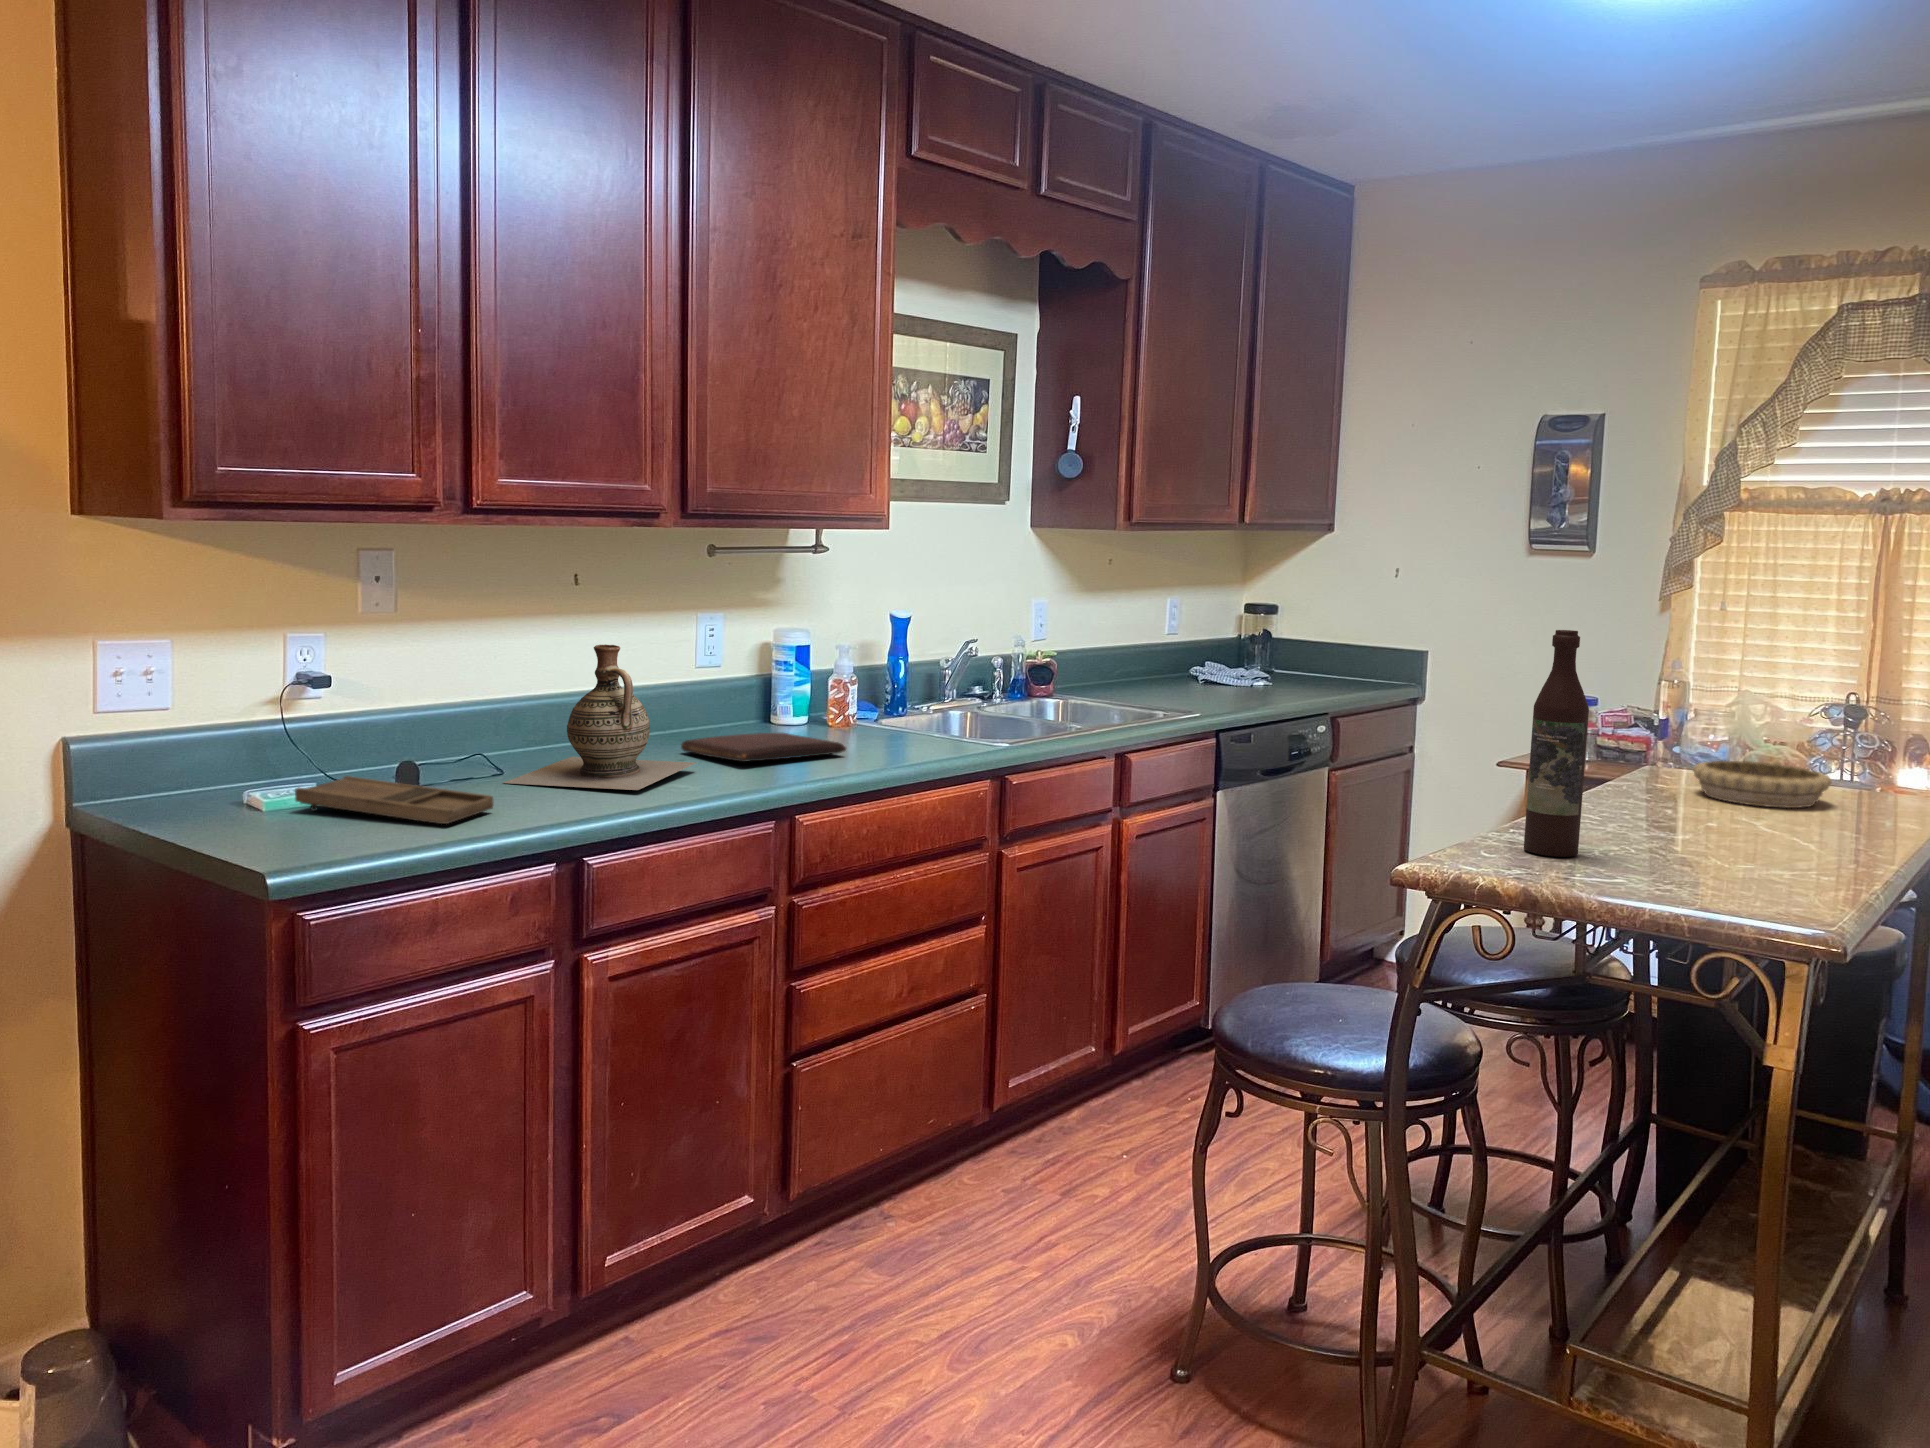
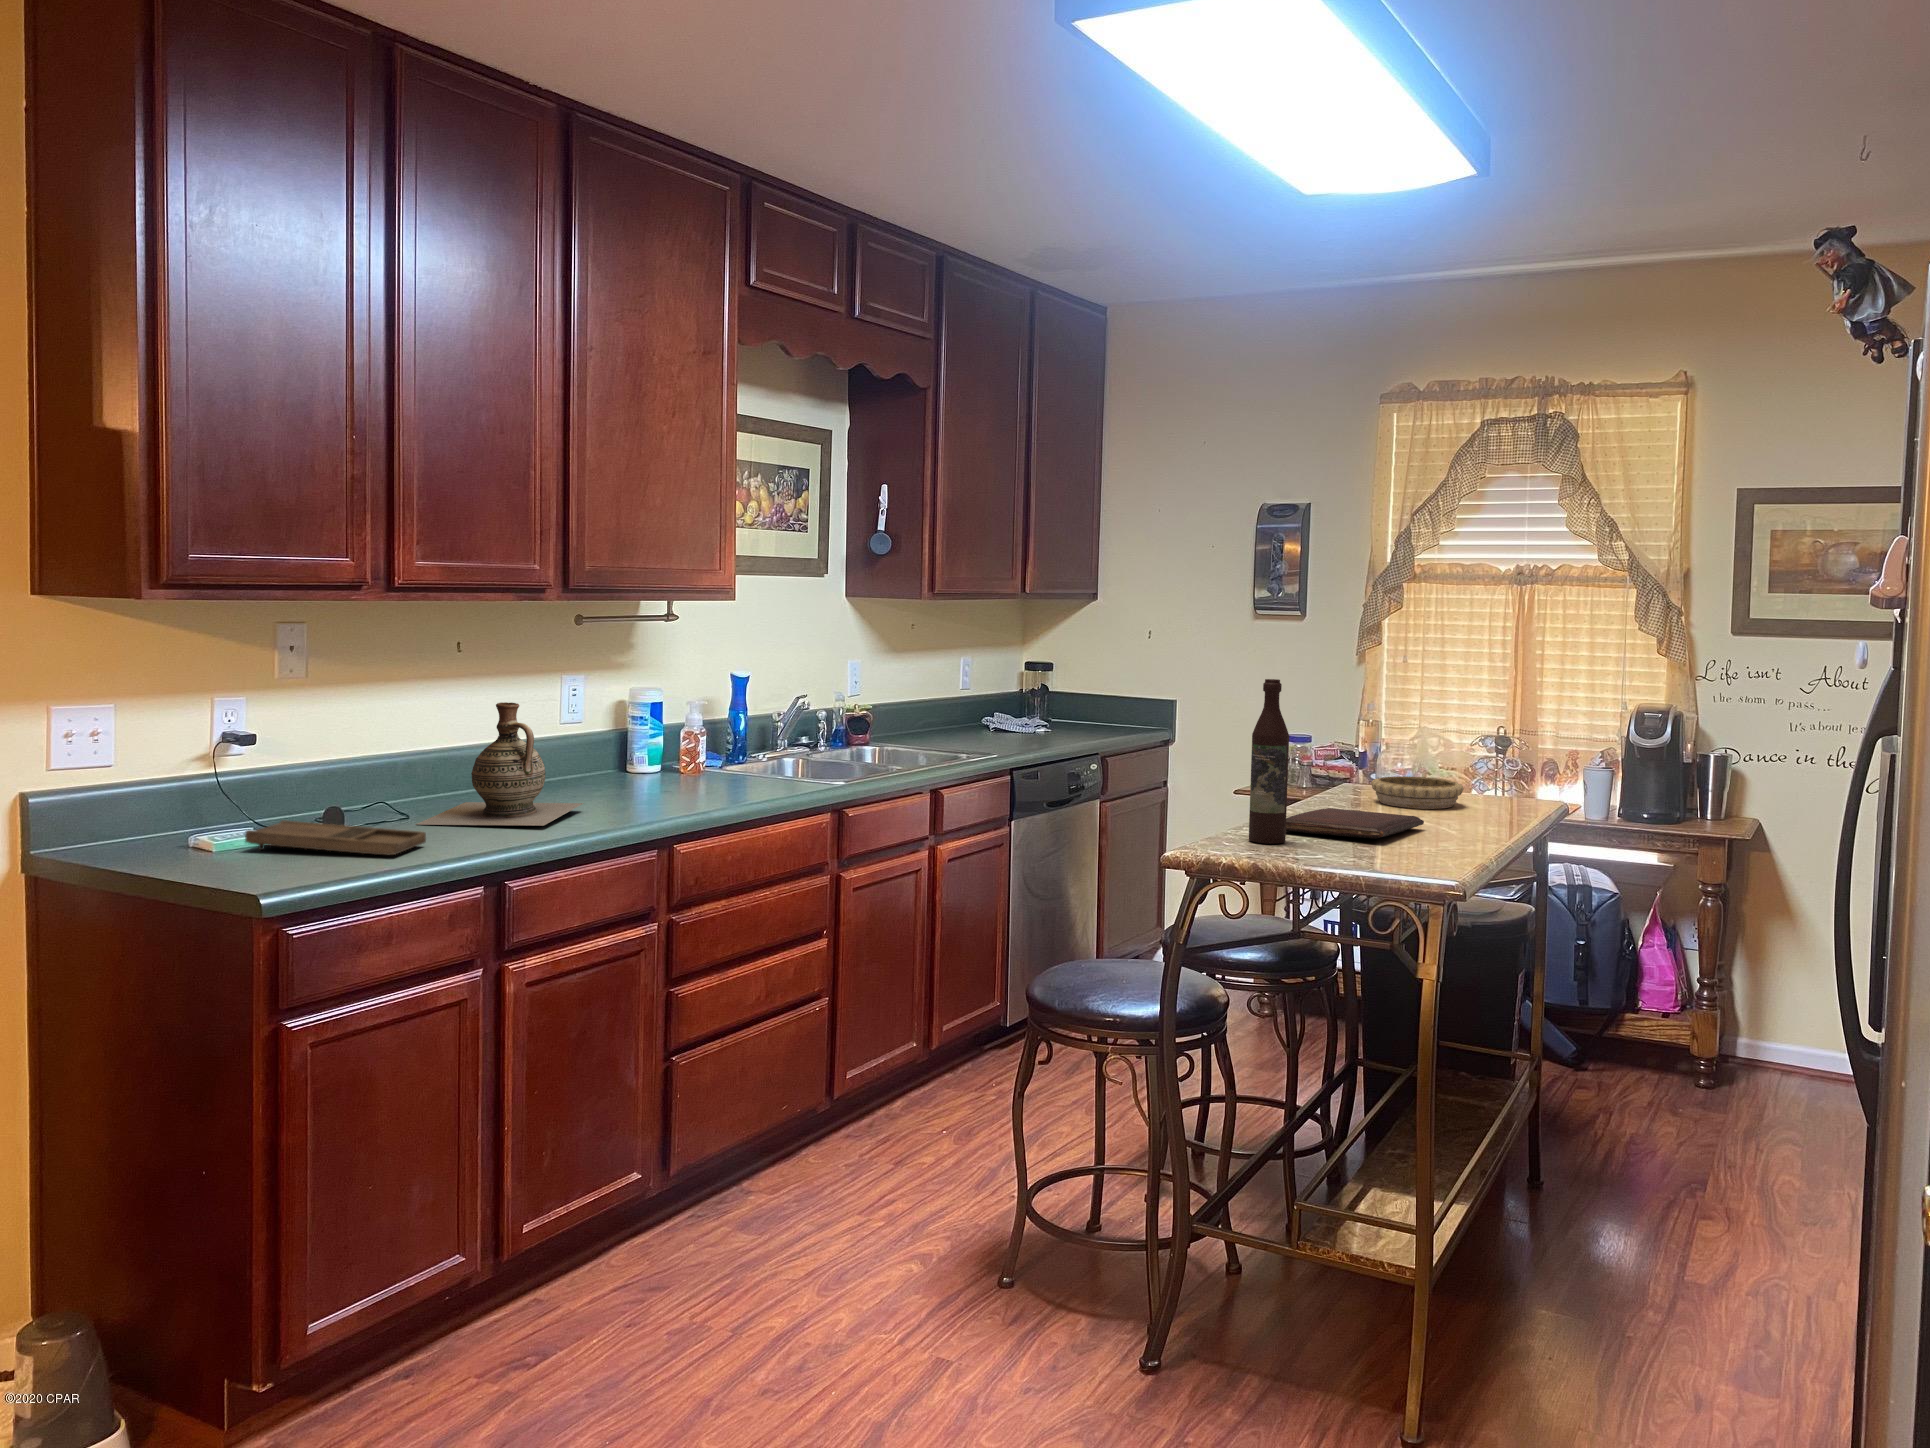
book: present [681,733,846,762] -> present [1286,808,1424,839]

